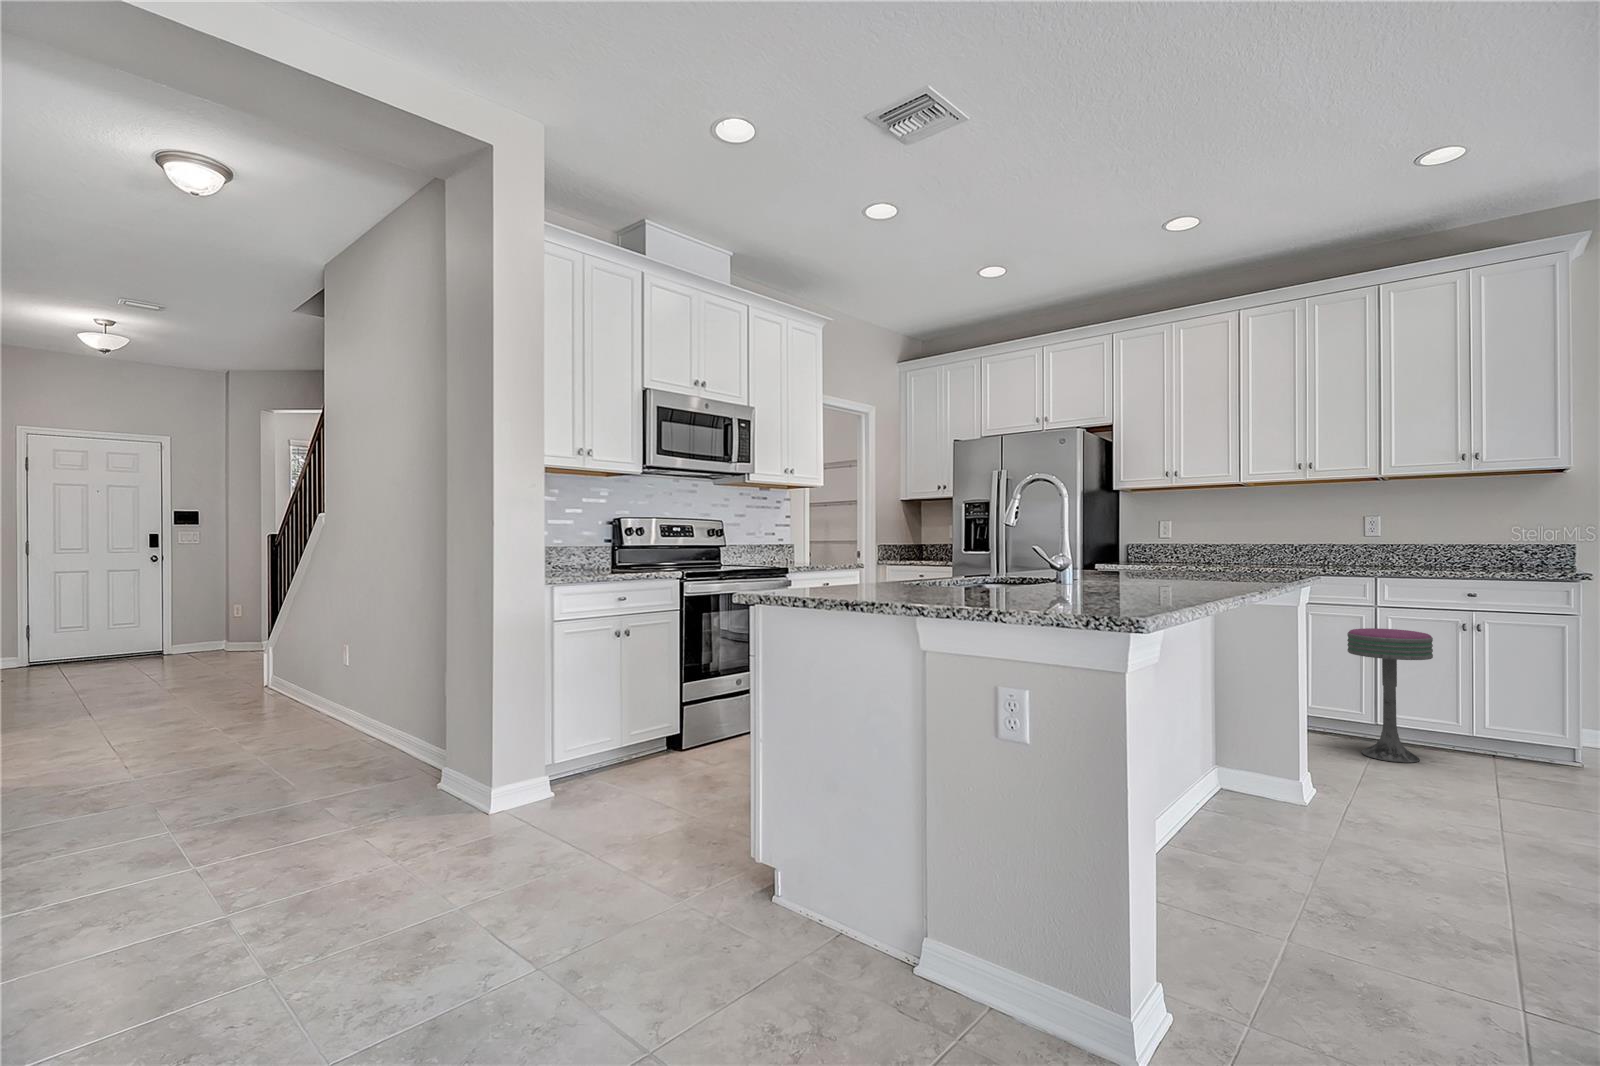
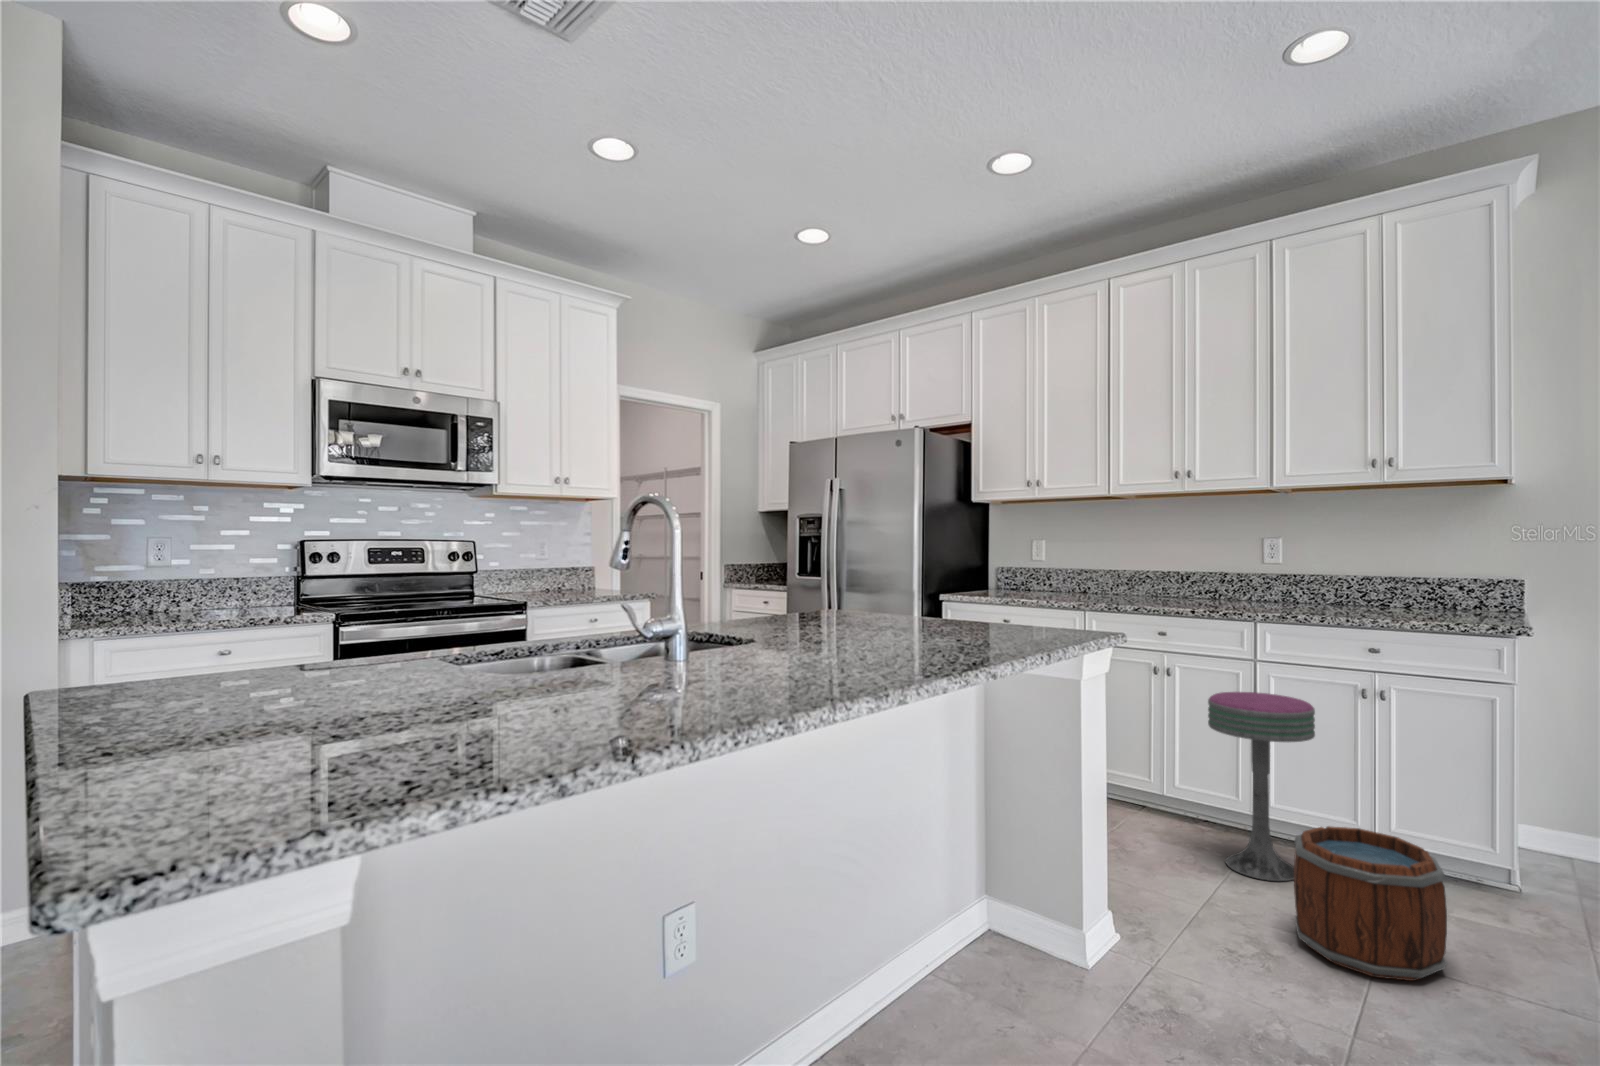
bucket: none [1435,713,1552,807] -> present [1294,826,1447,981]

